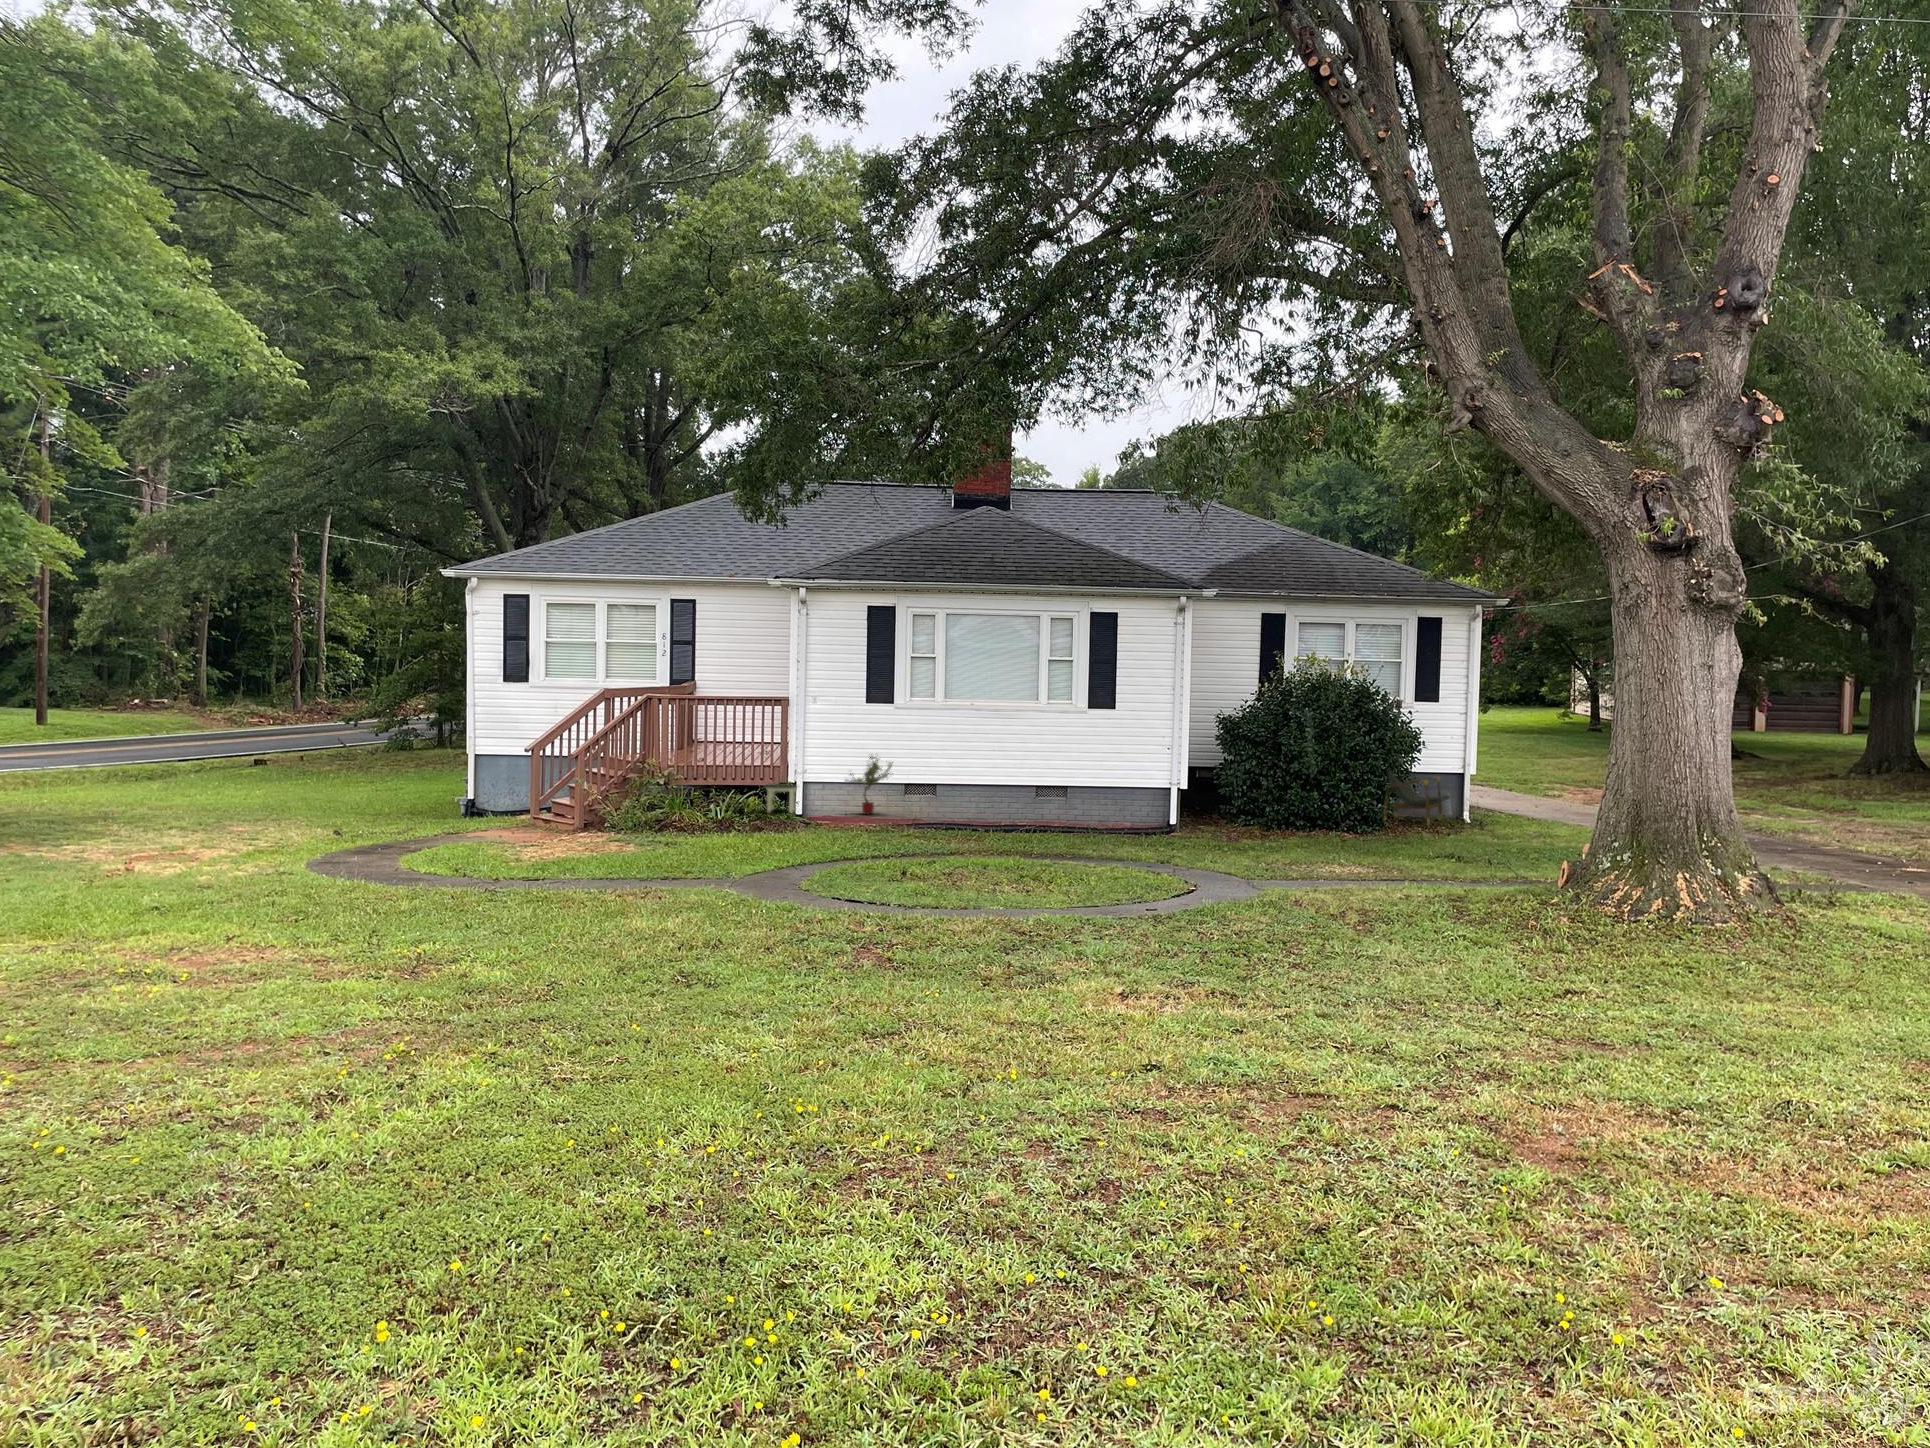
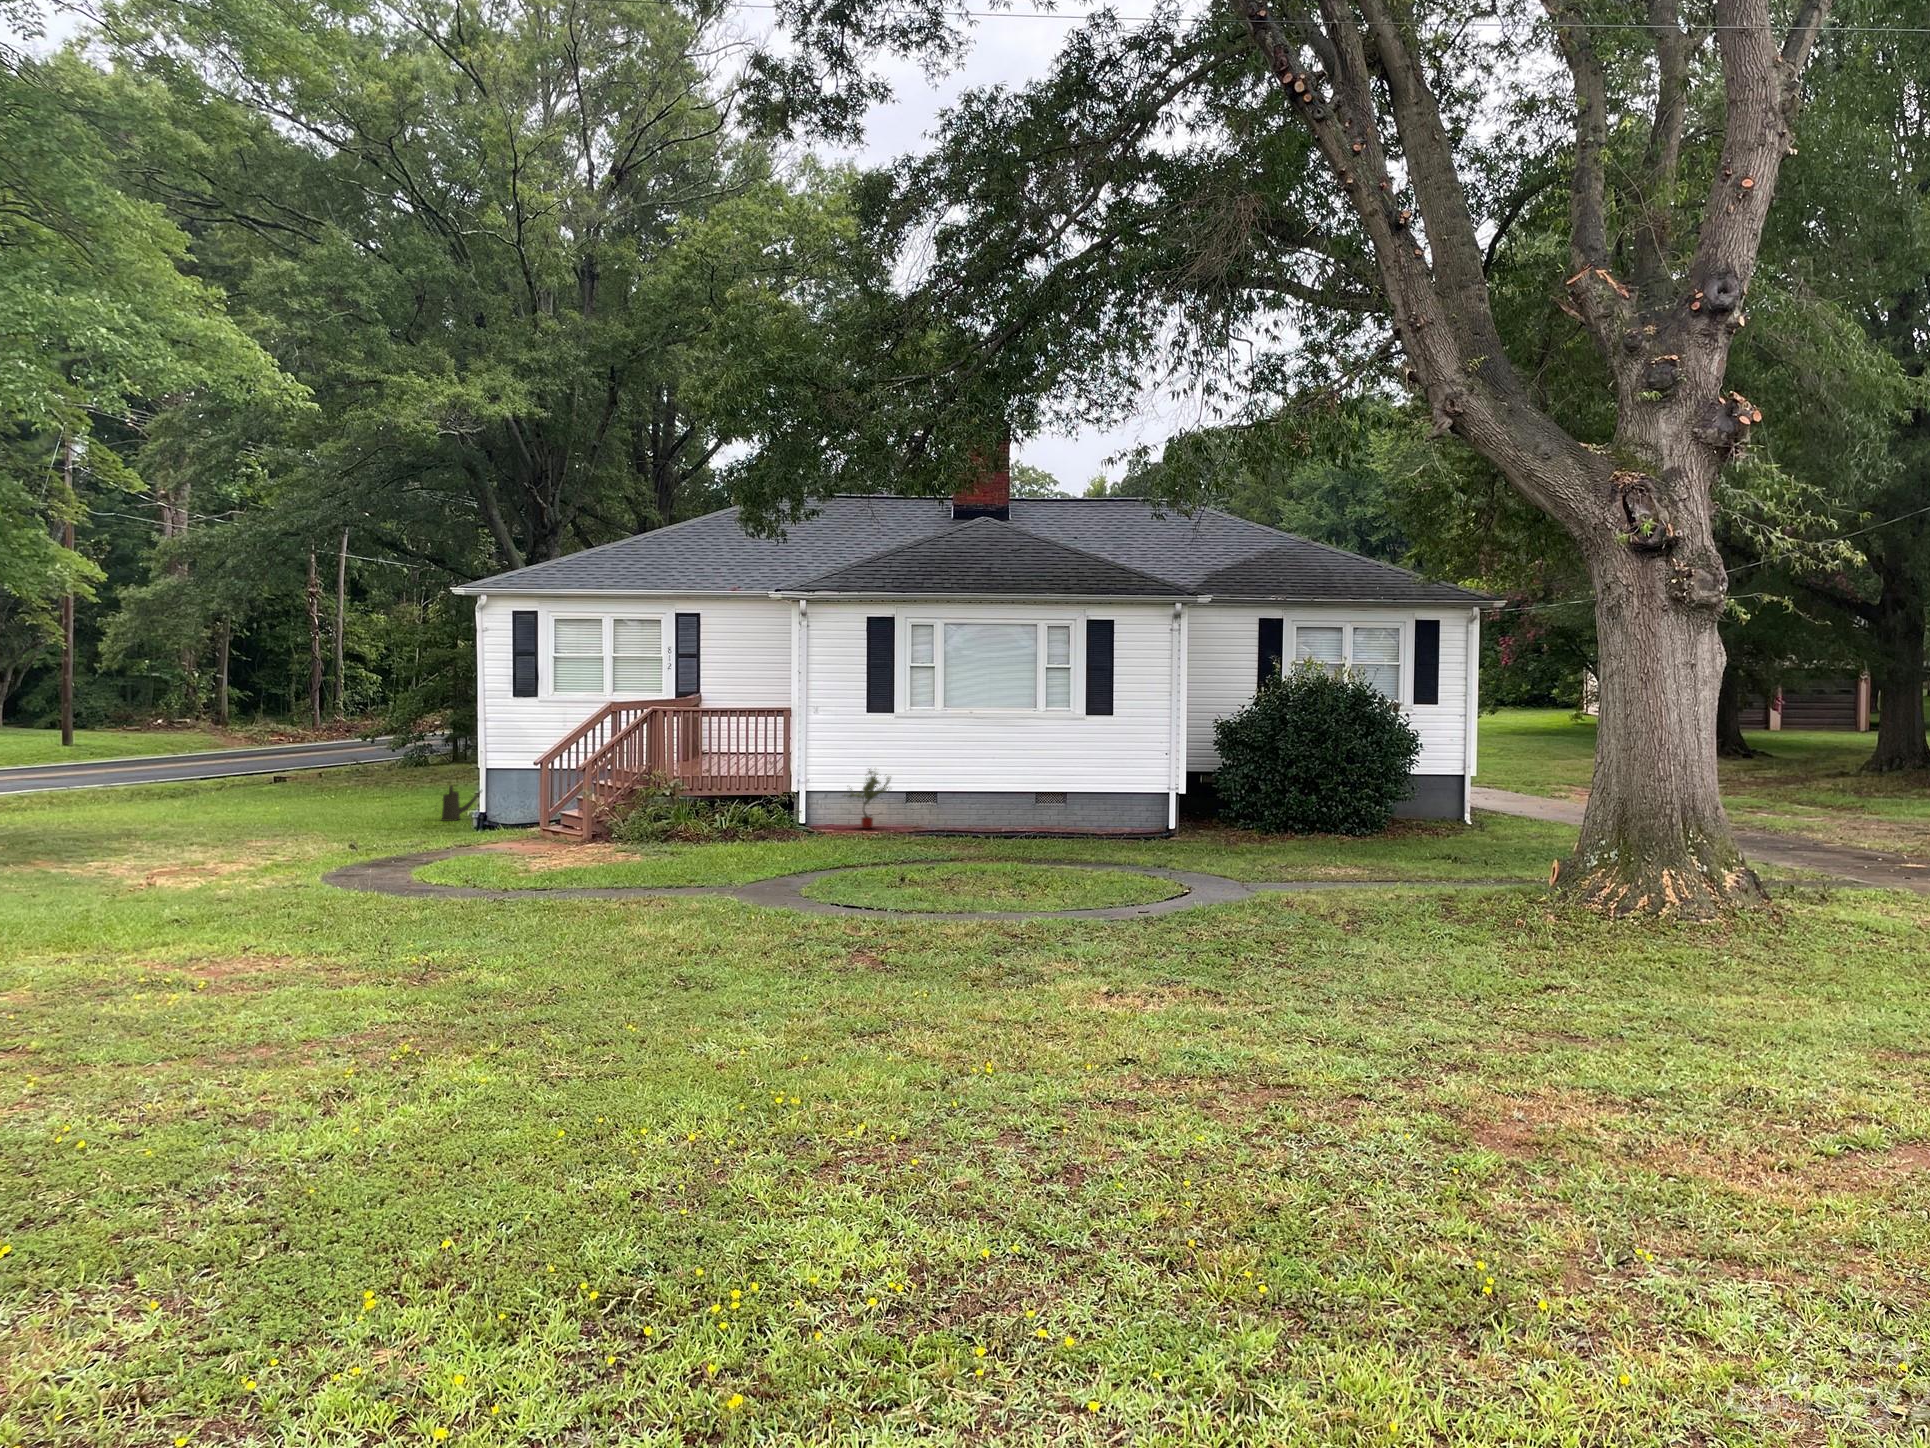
watering can: none [431,764,479,800] -> present [442,785,481,821]
lounge chair: present [1384,769,1450,824] -> none [1384,766,1456,832]
round table: present [766,784,797,813] -> none [764,800,798,829]

